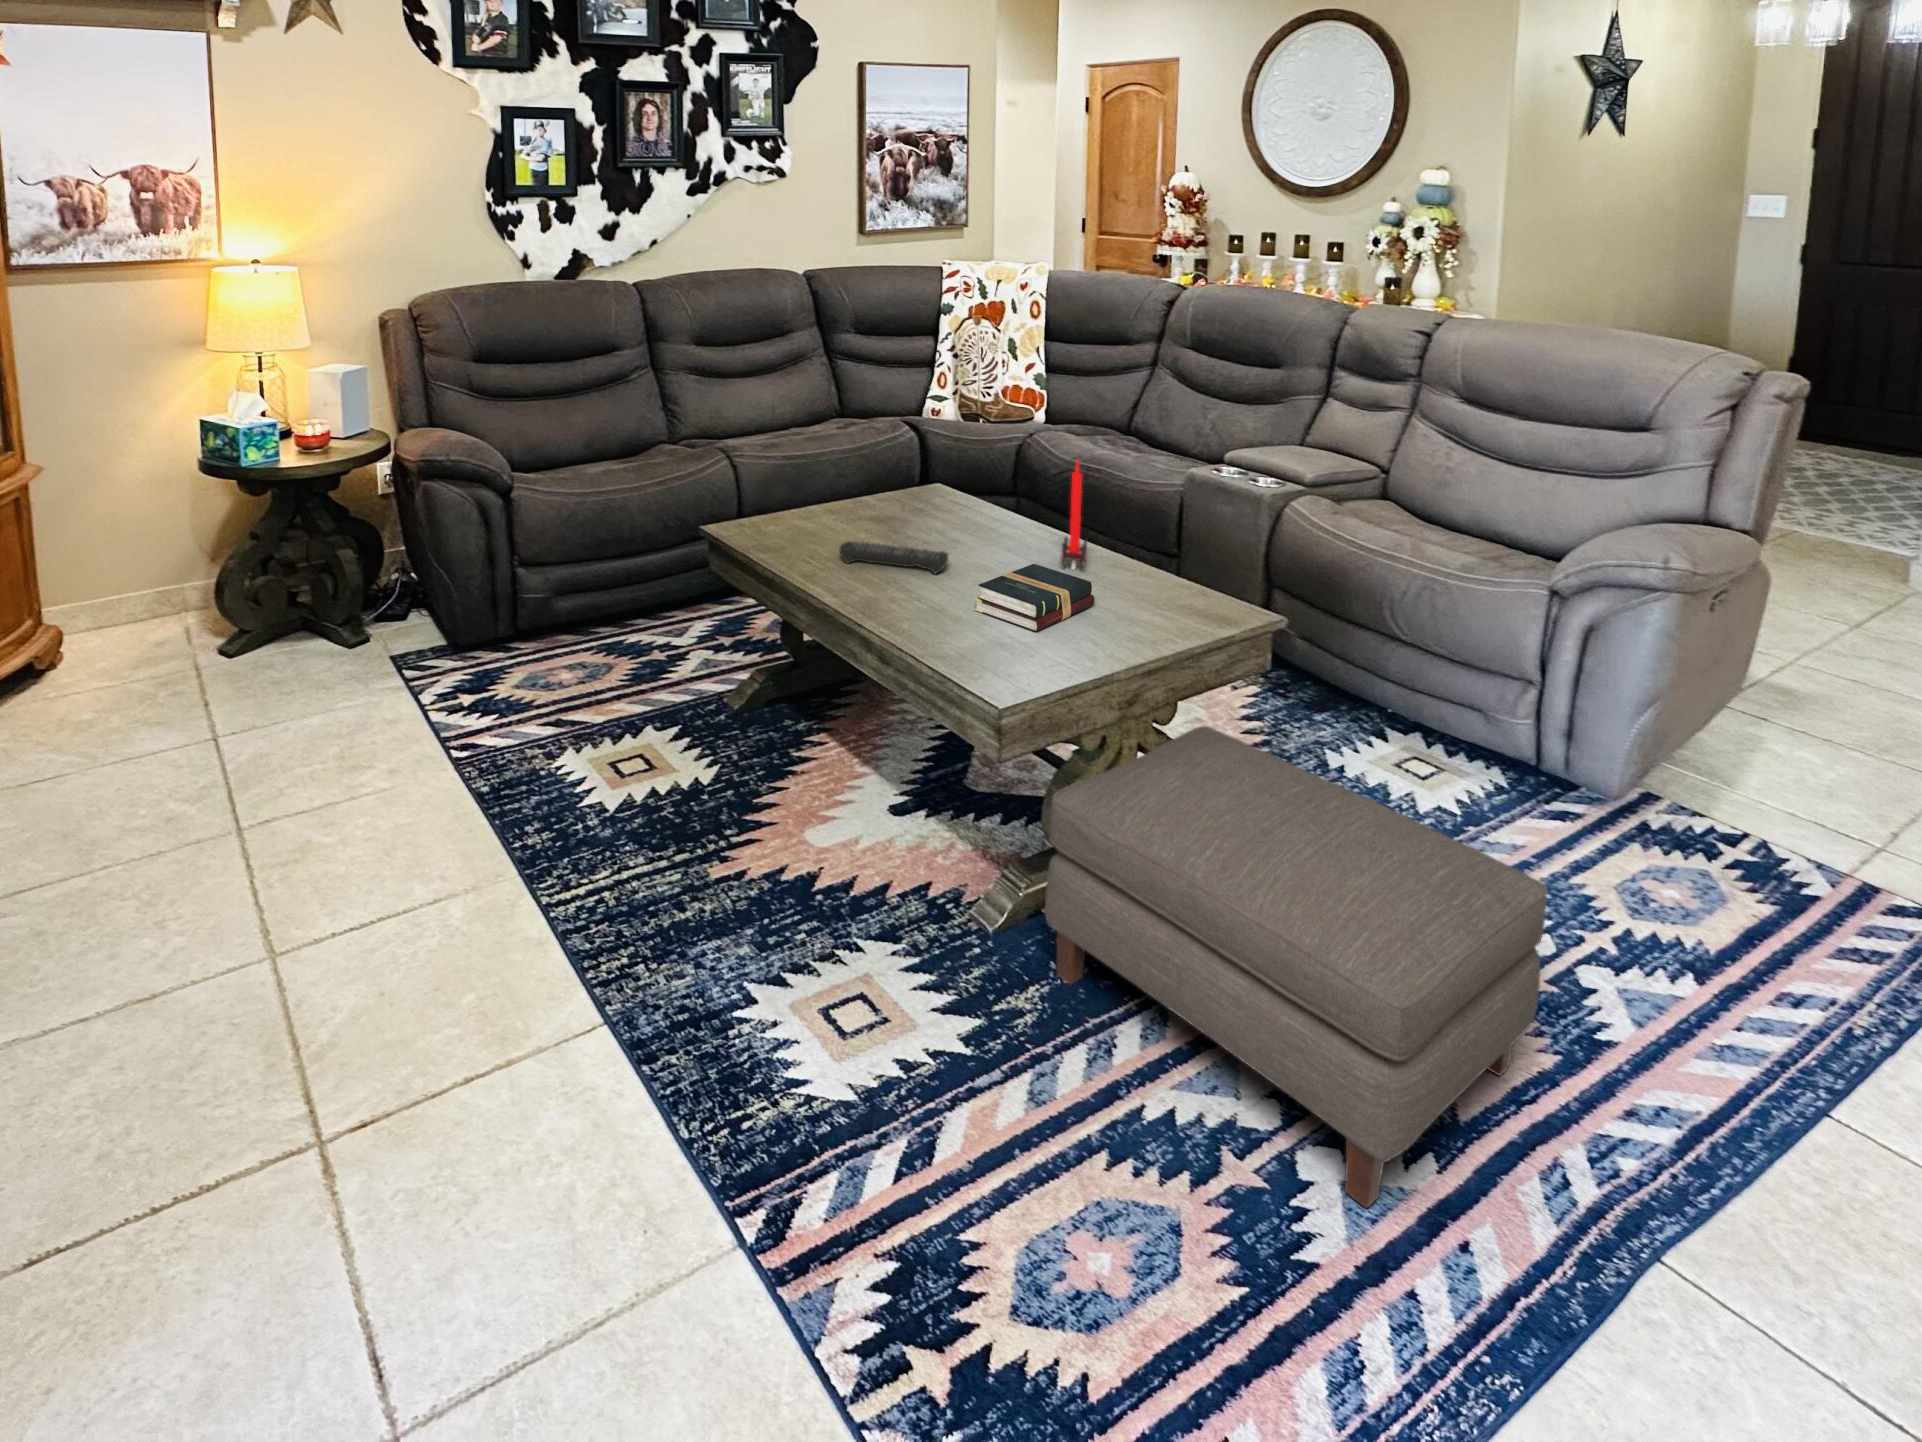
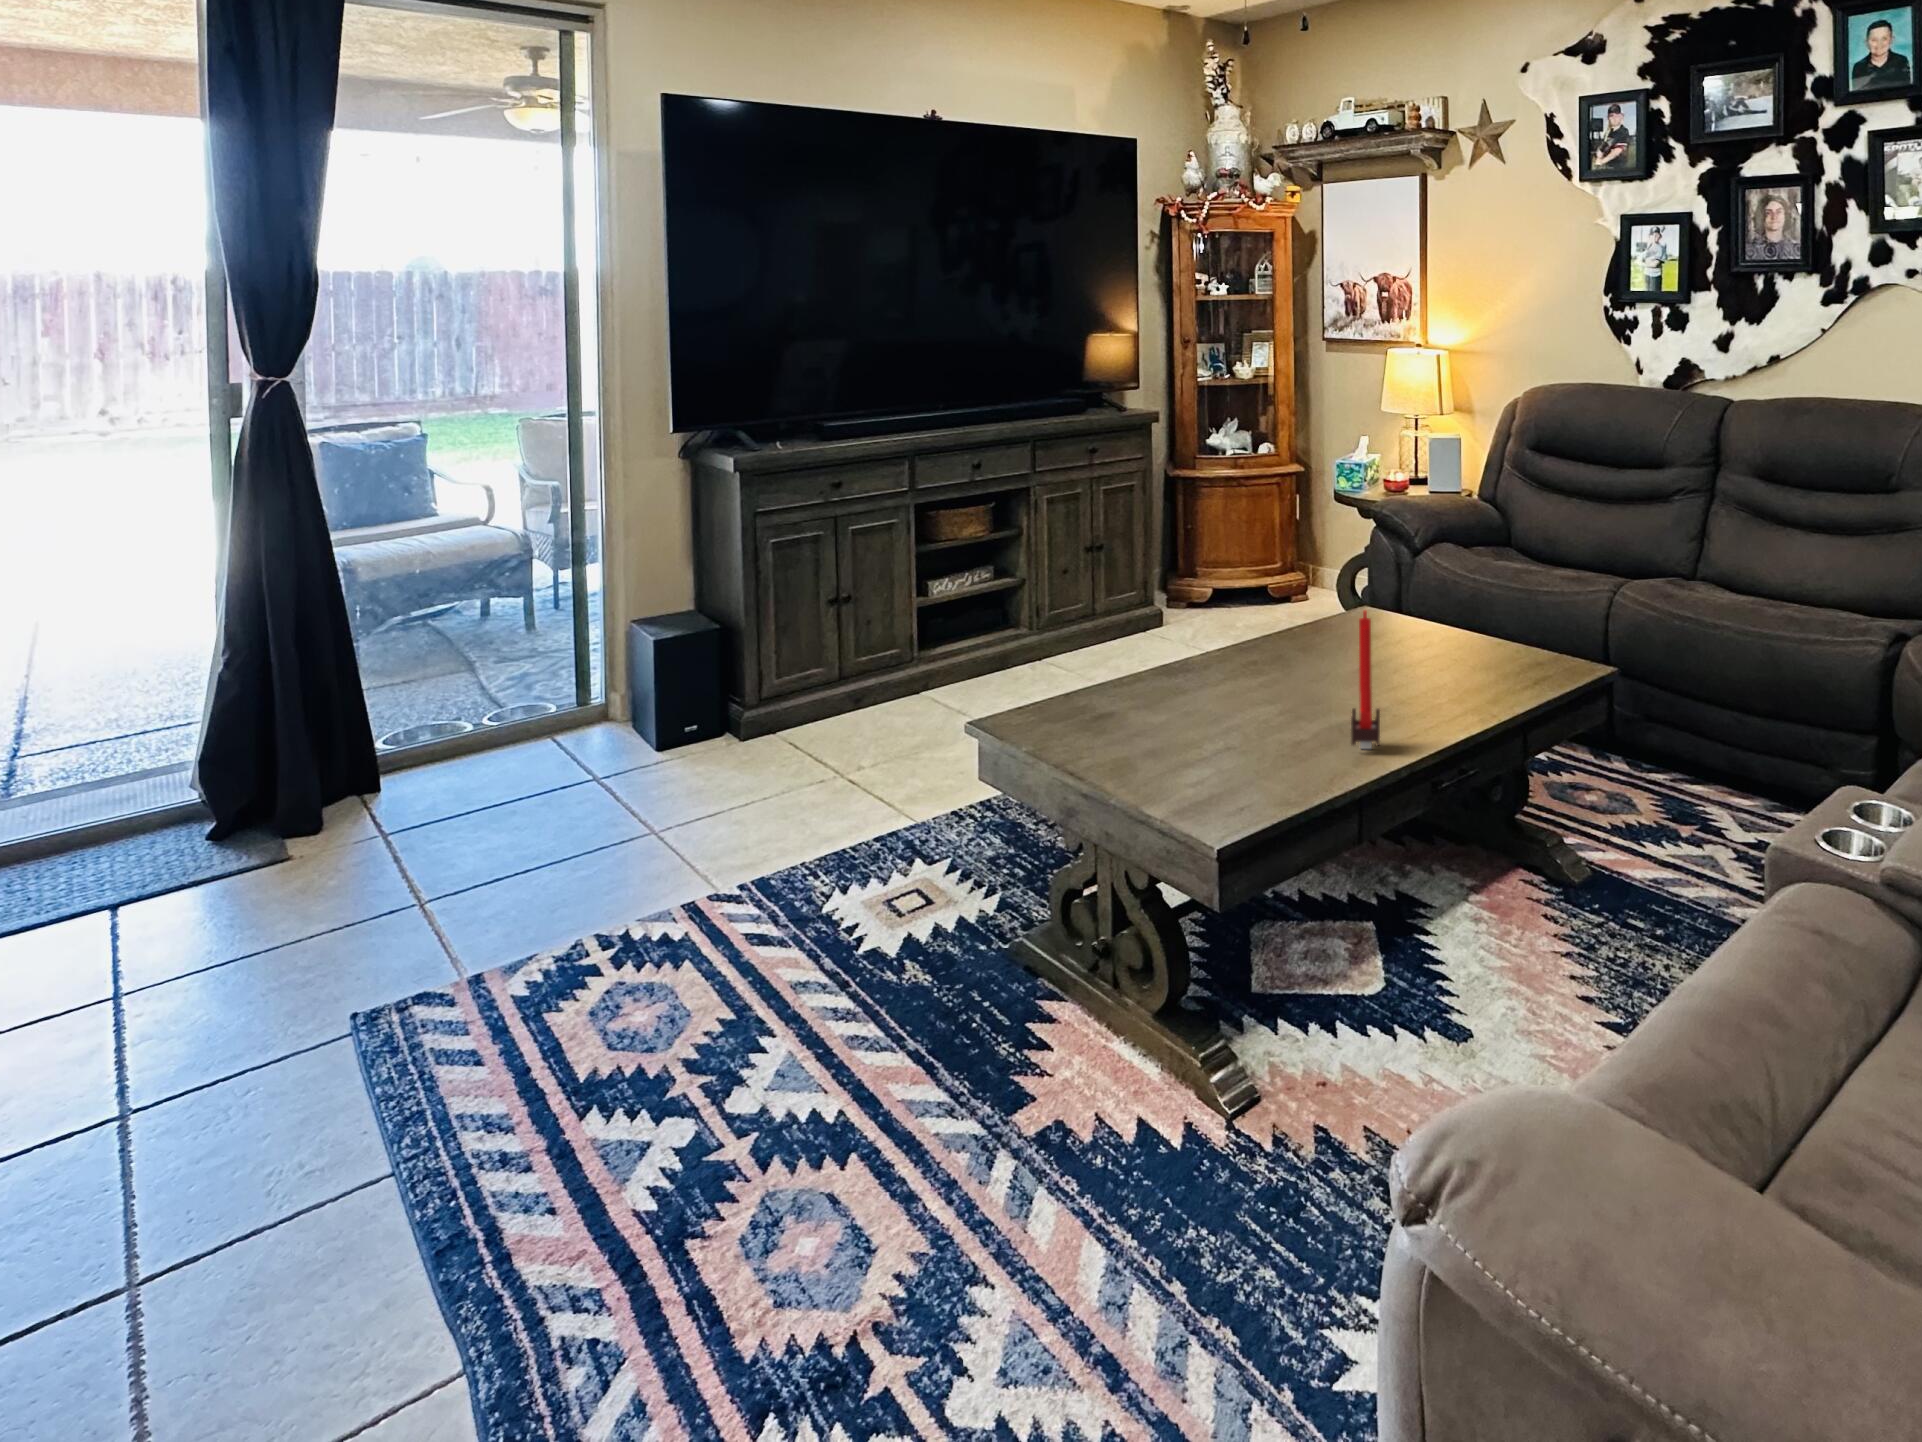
remote control: present [840,542,948,574] -> none [1292,642,1327,691]
hardback book: present [974,564,1094,632] -> none [1151,684,1287,756]
ottoman: present [1045,726,1547,1208] -> none [586,813,1089,1296]

